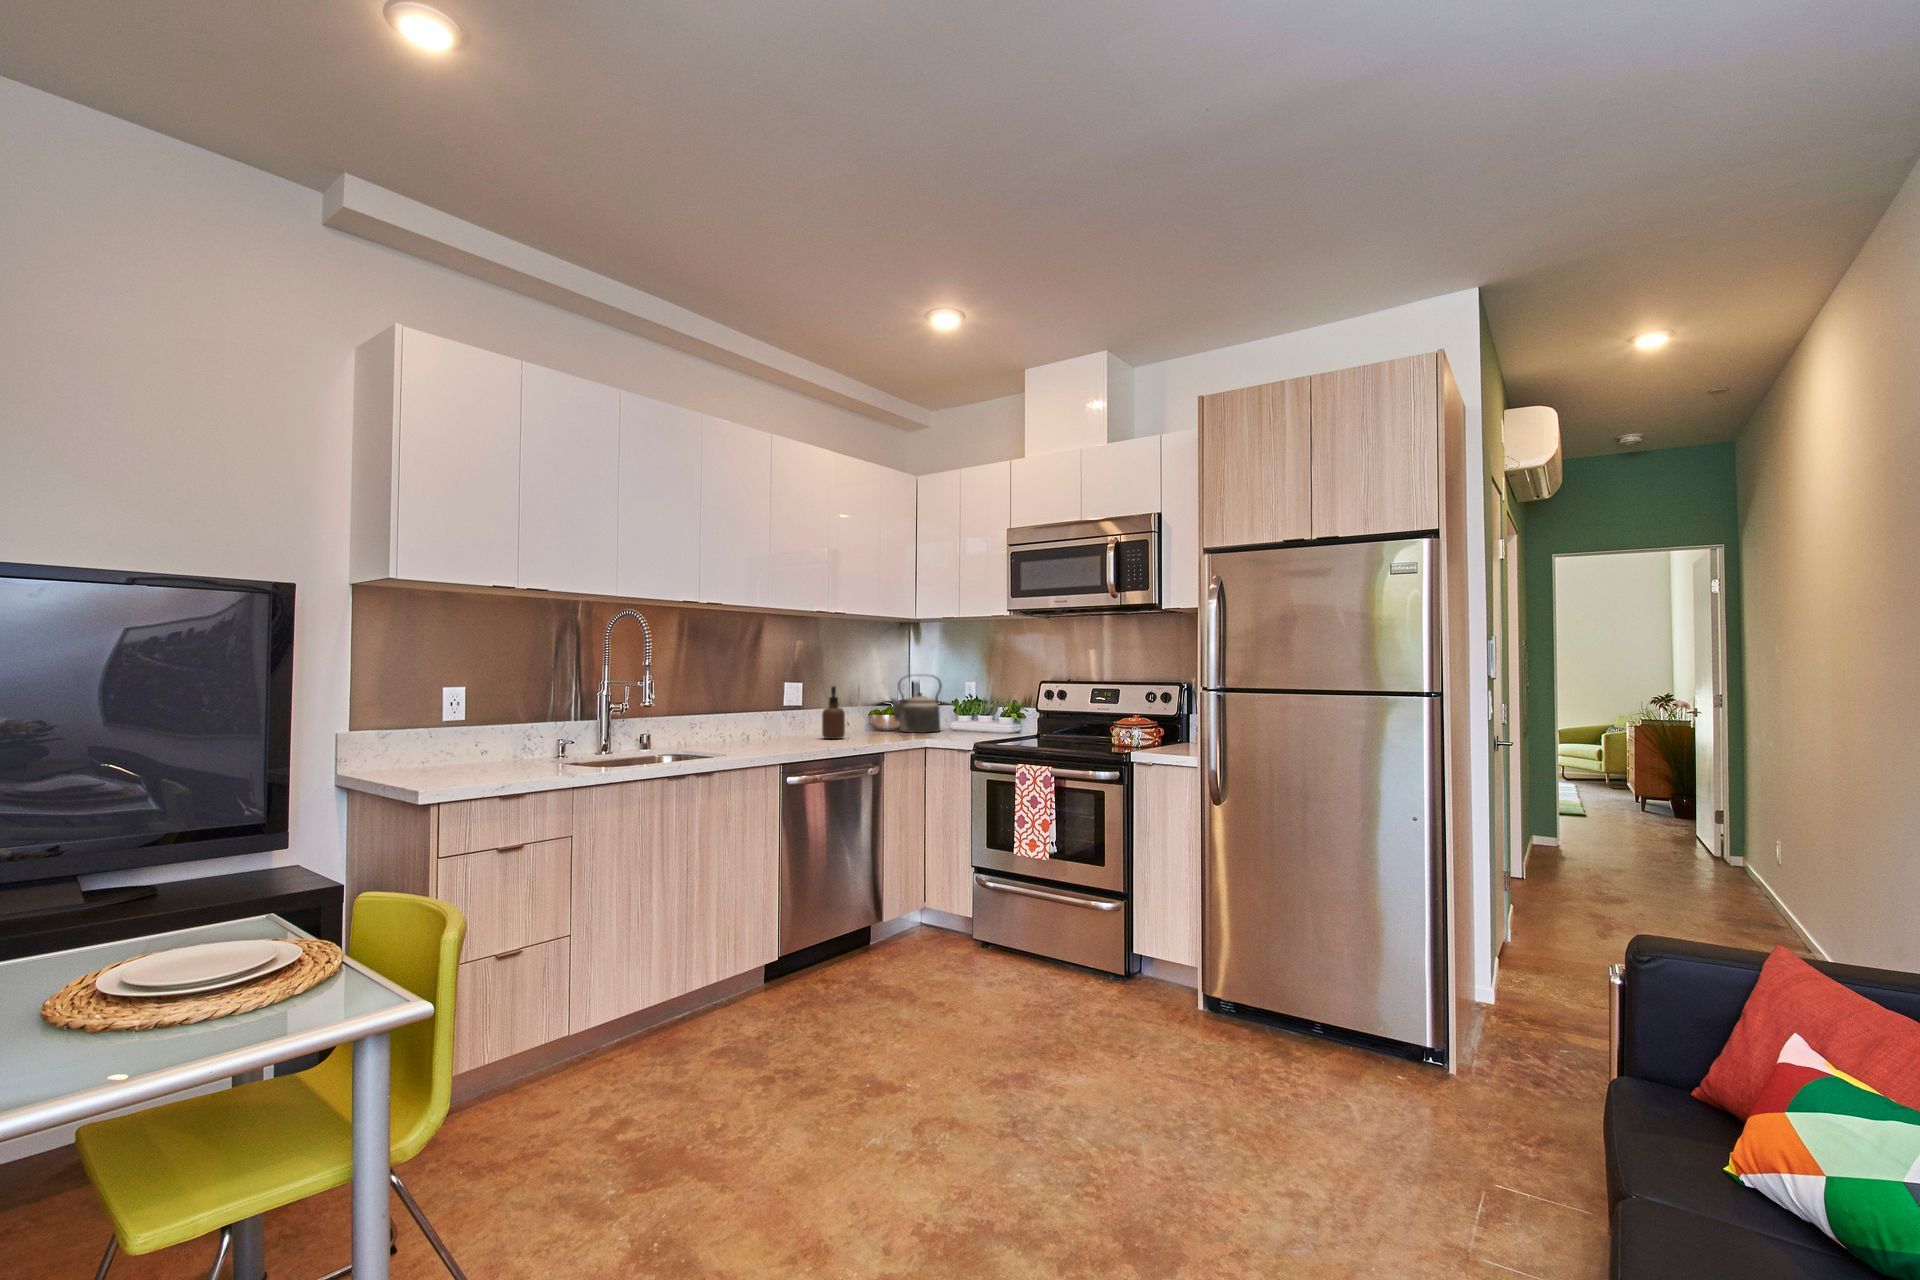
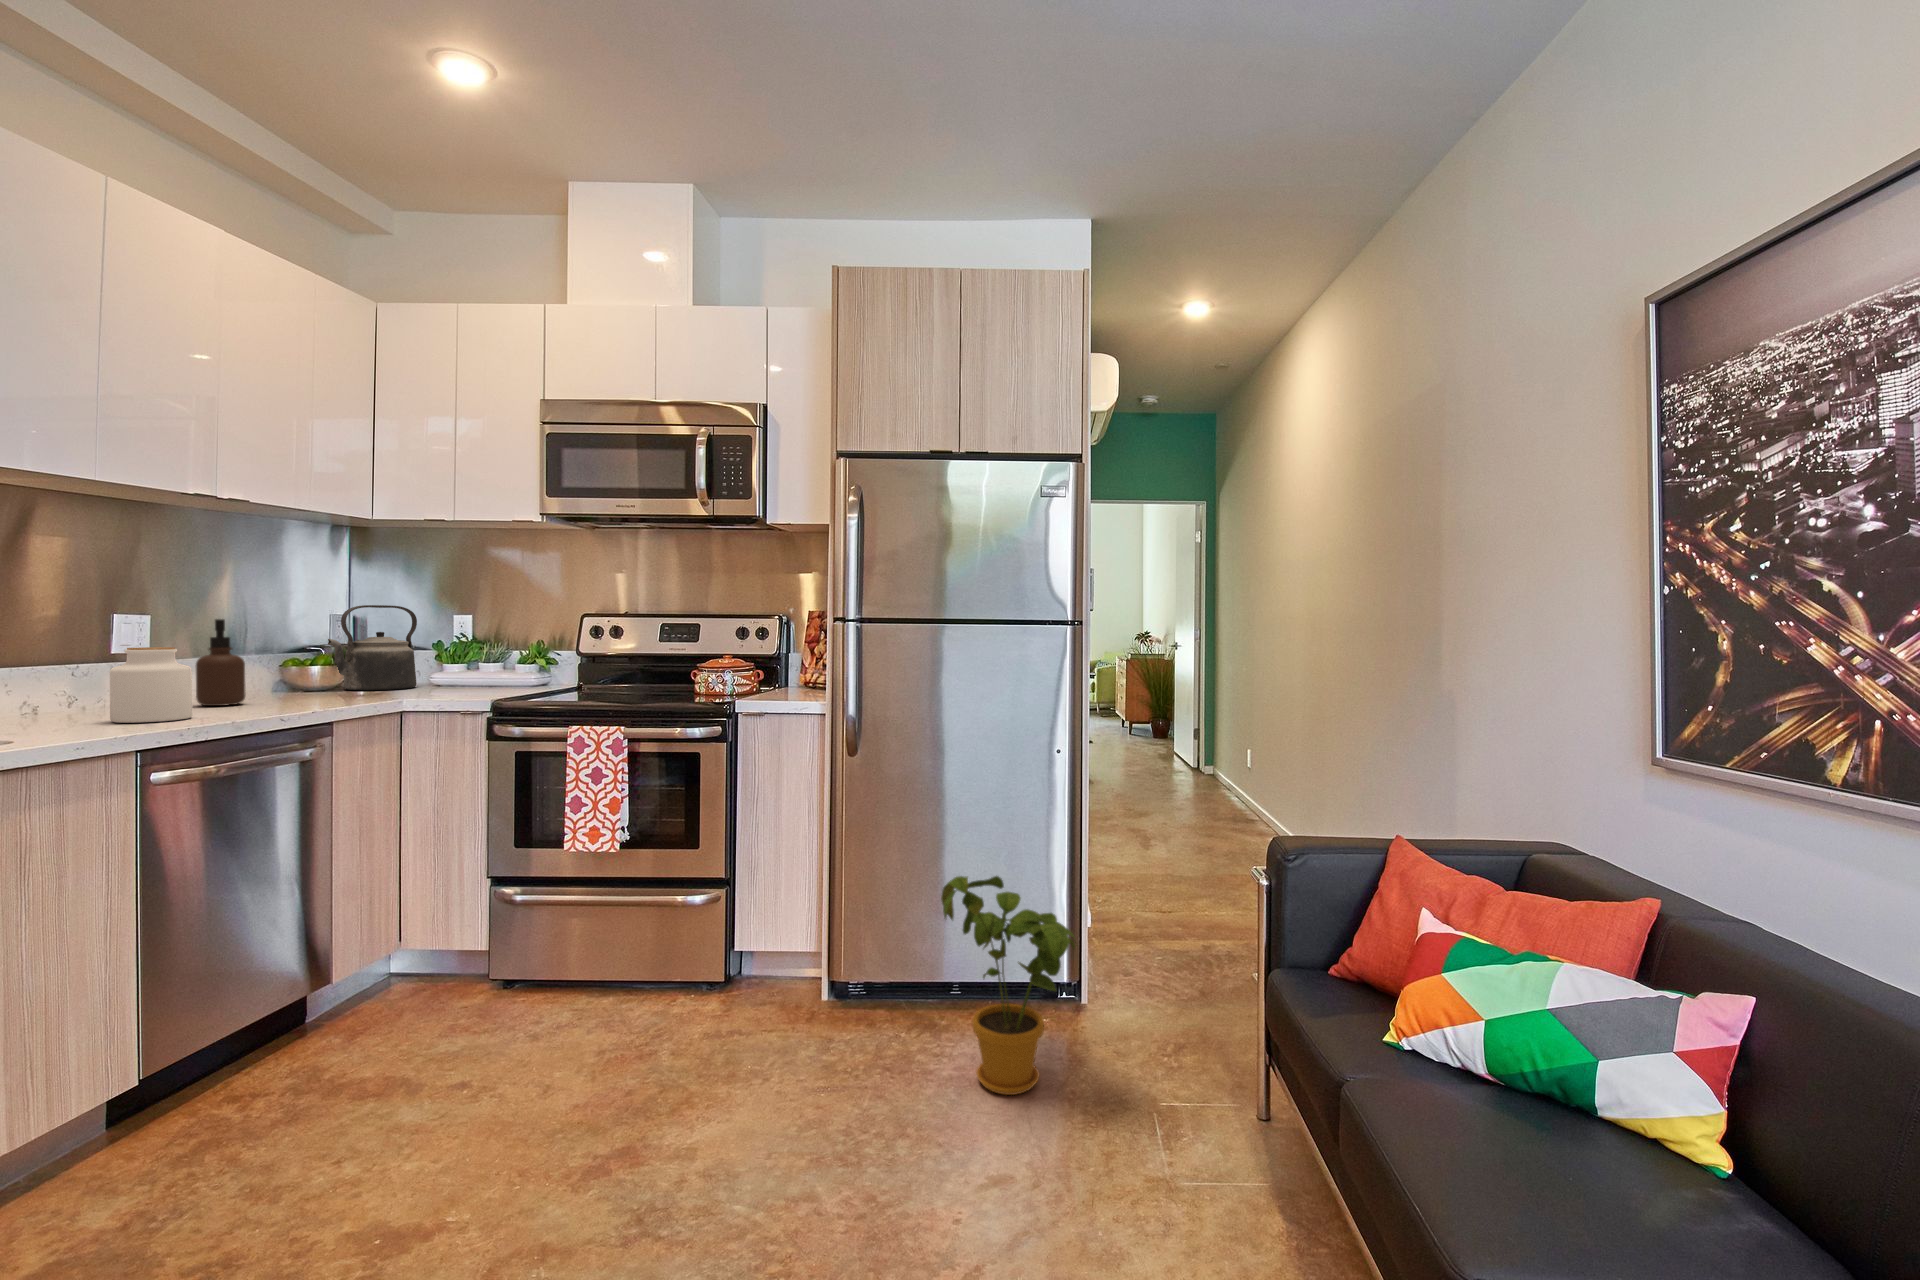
jar: none [783,704,817,747] -> present [110,647,192,723]
house plant: none [1252,903,1377,1103] -> present [941,876,1076,1095]

